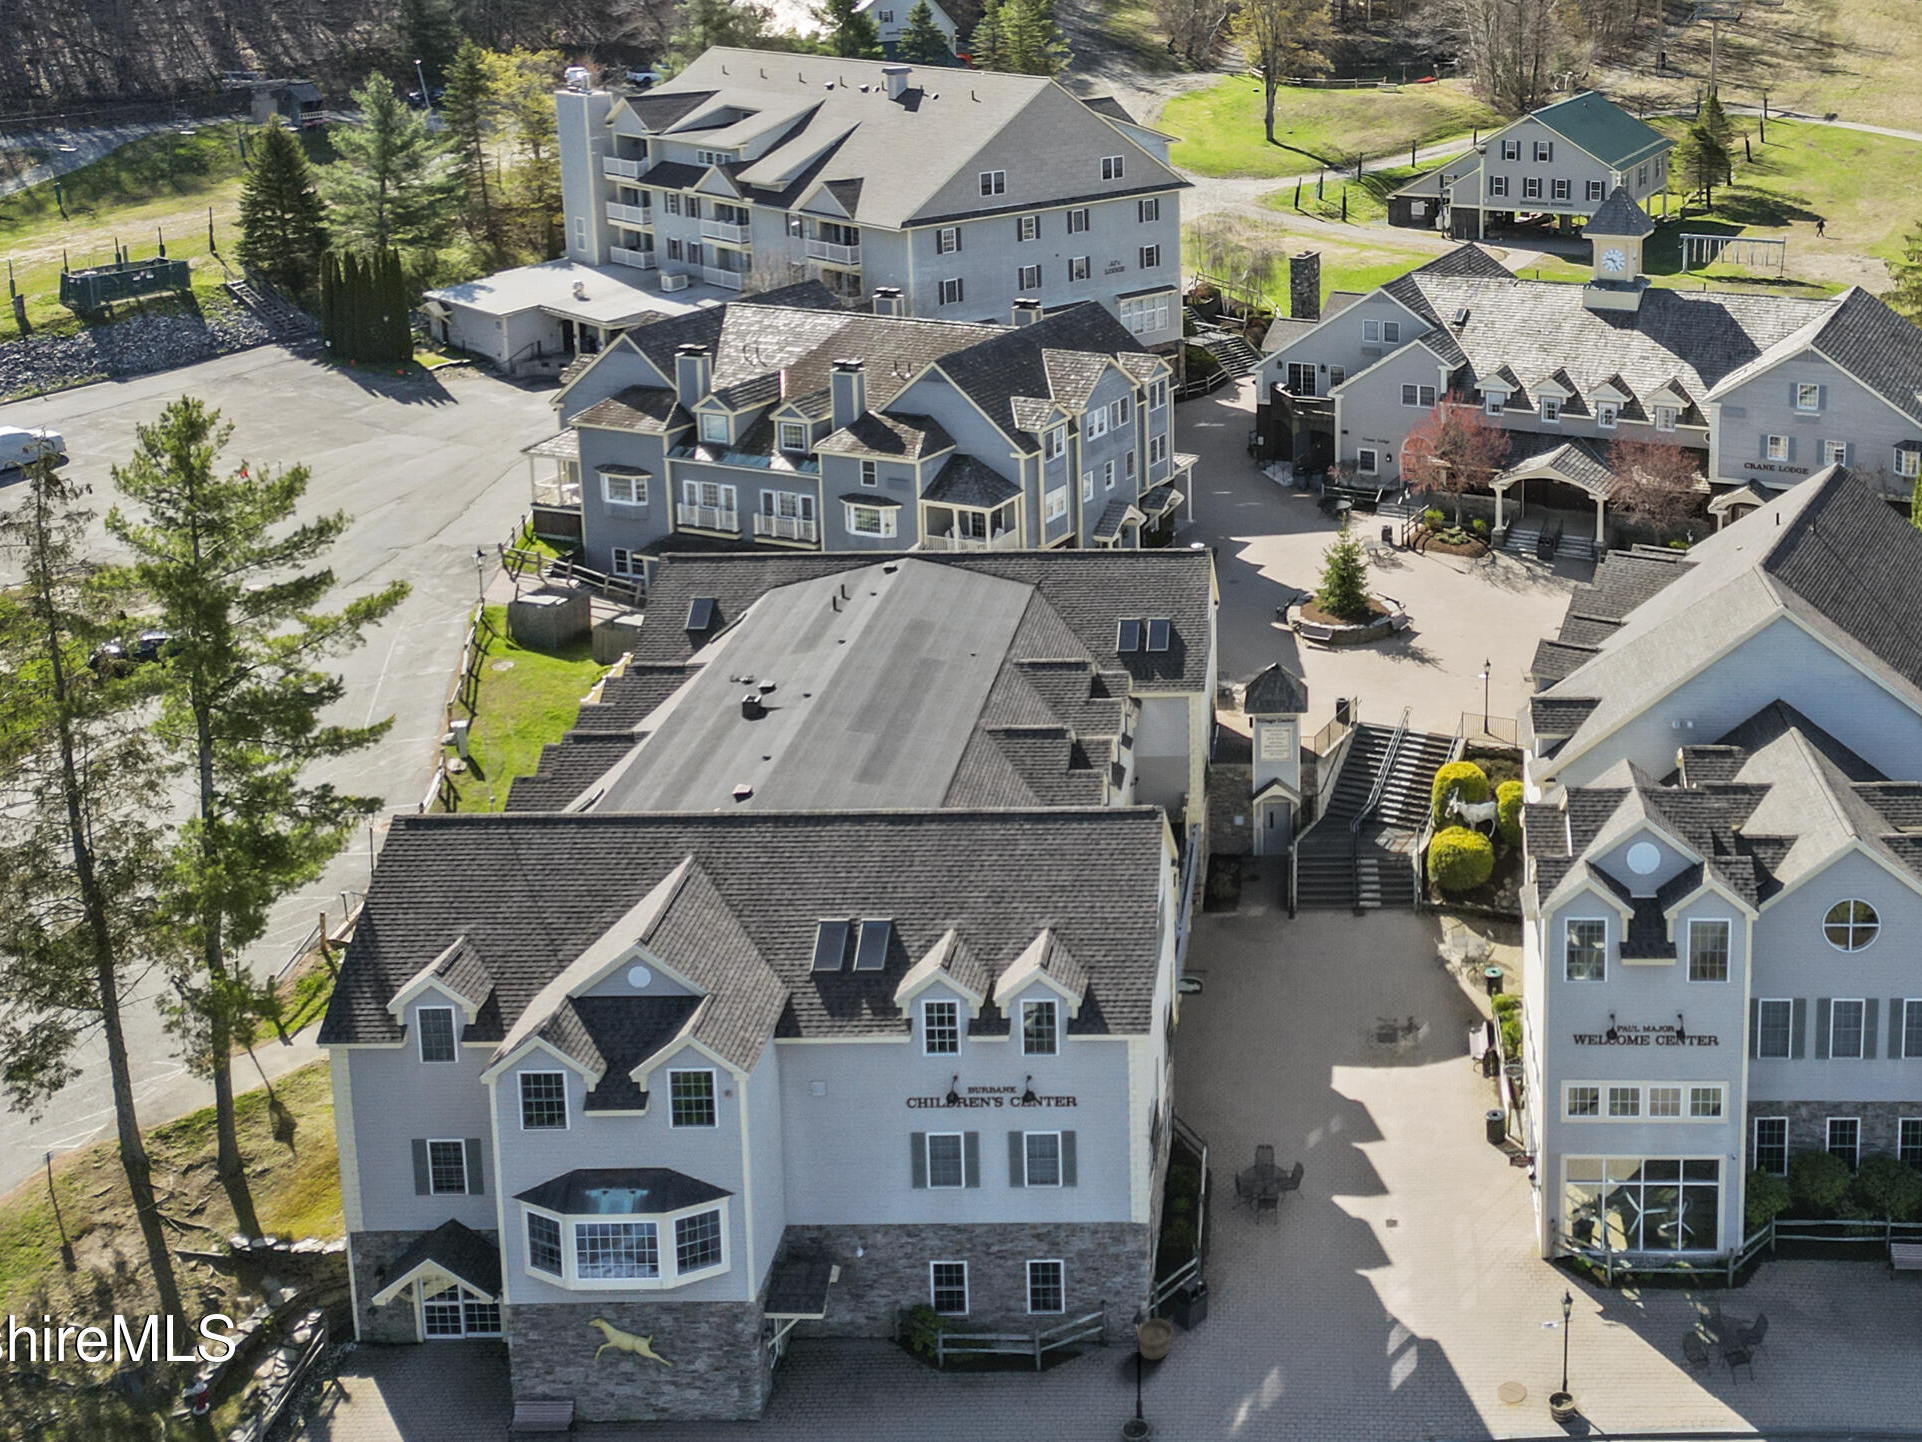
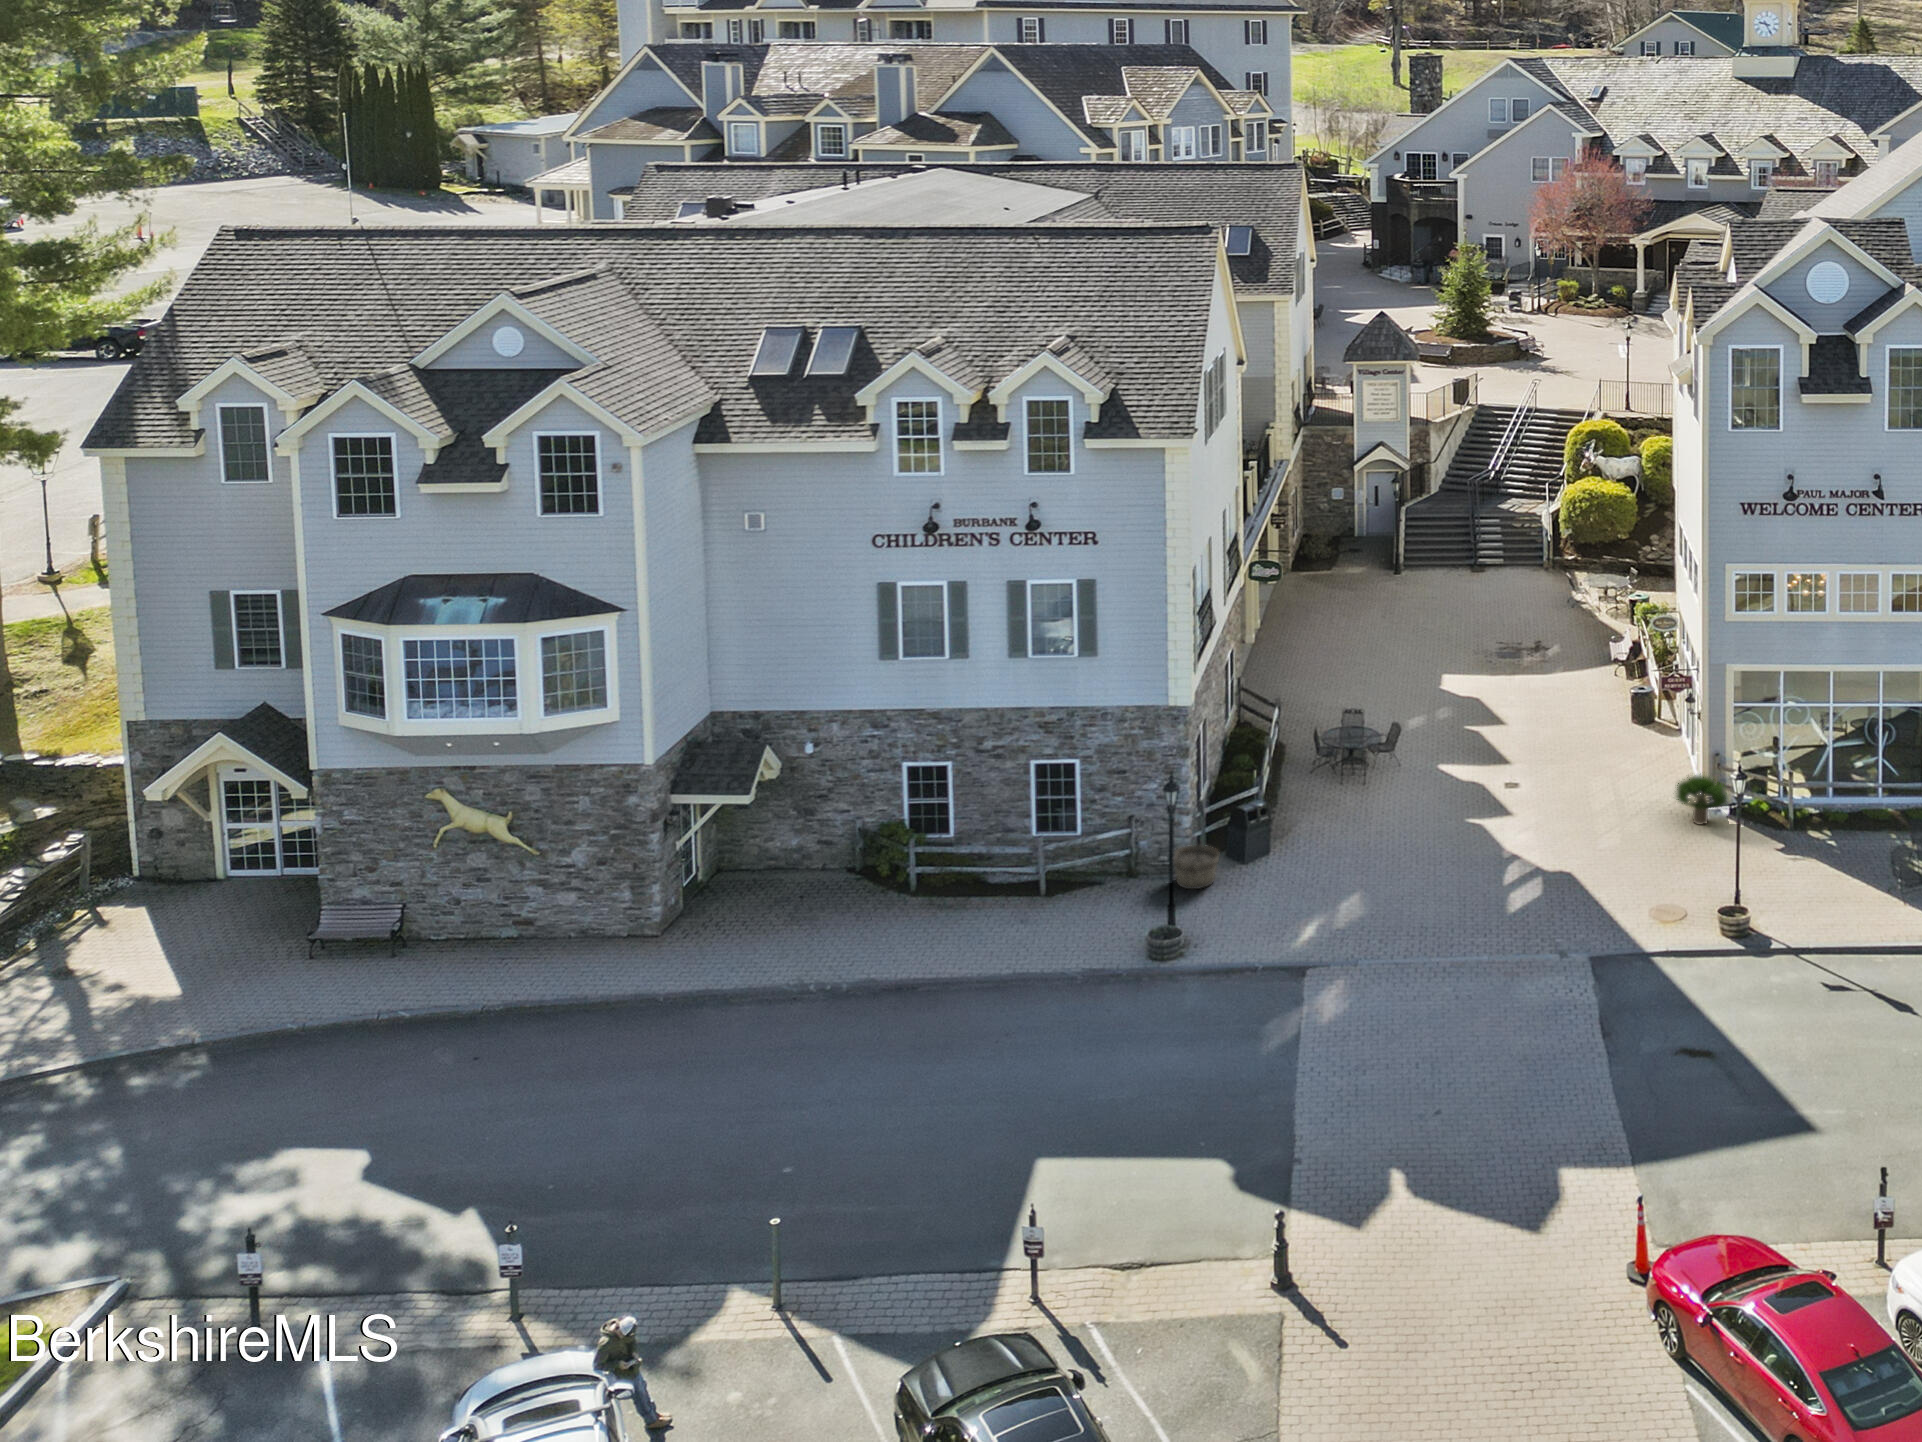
potted plant: none [1517,1233,1563,1278] -> present [1676,774,1728,825]

